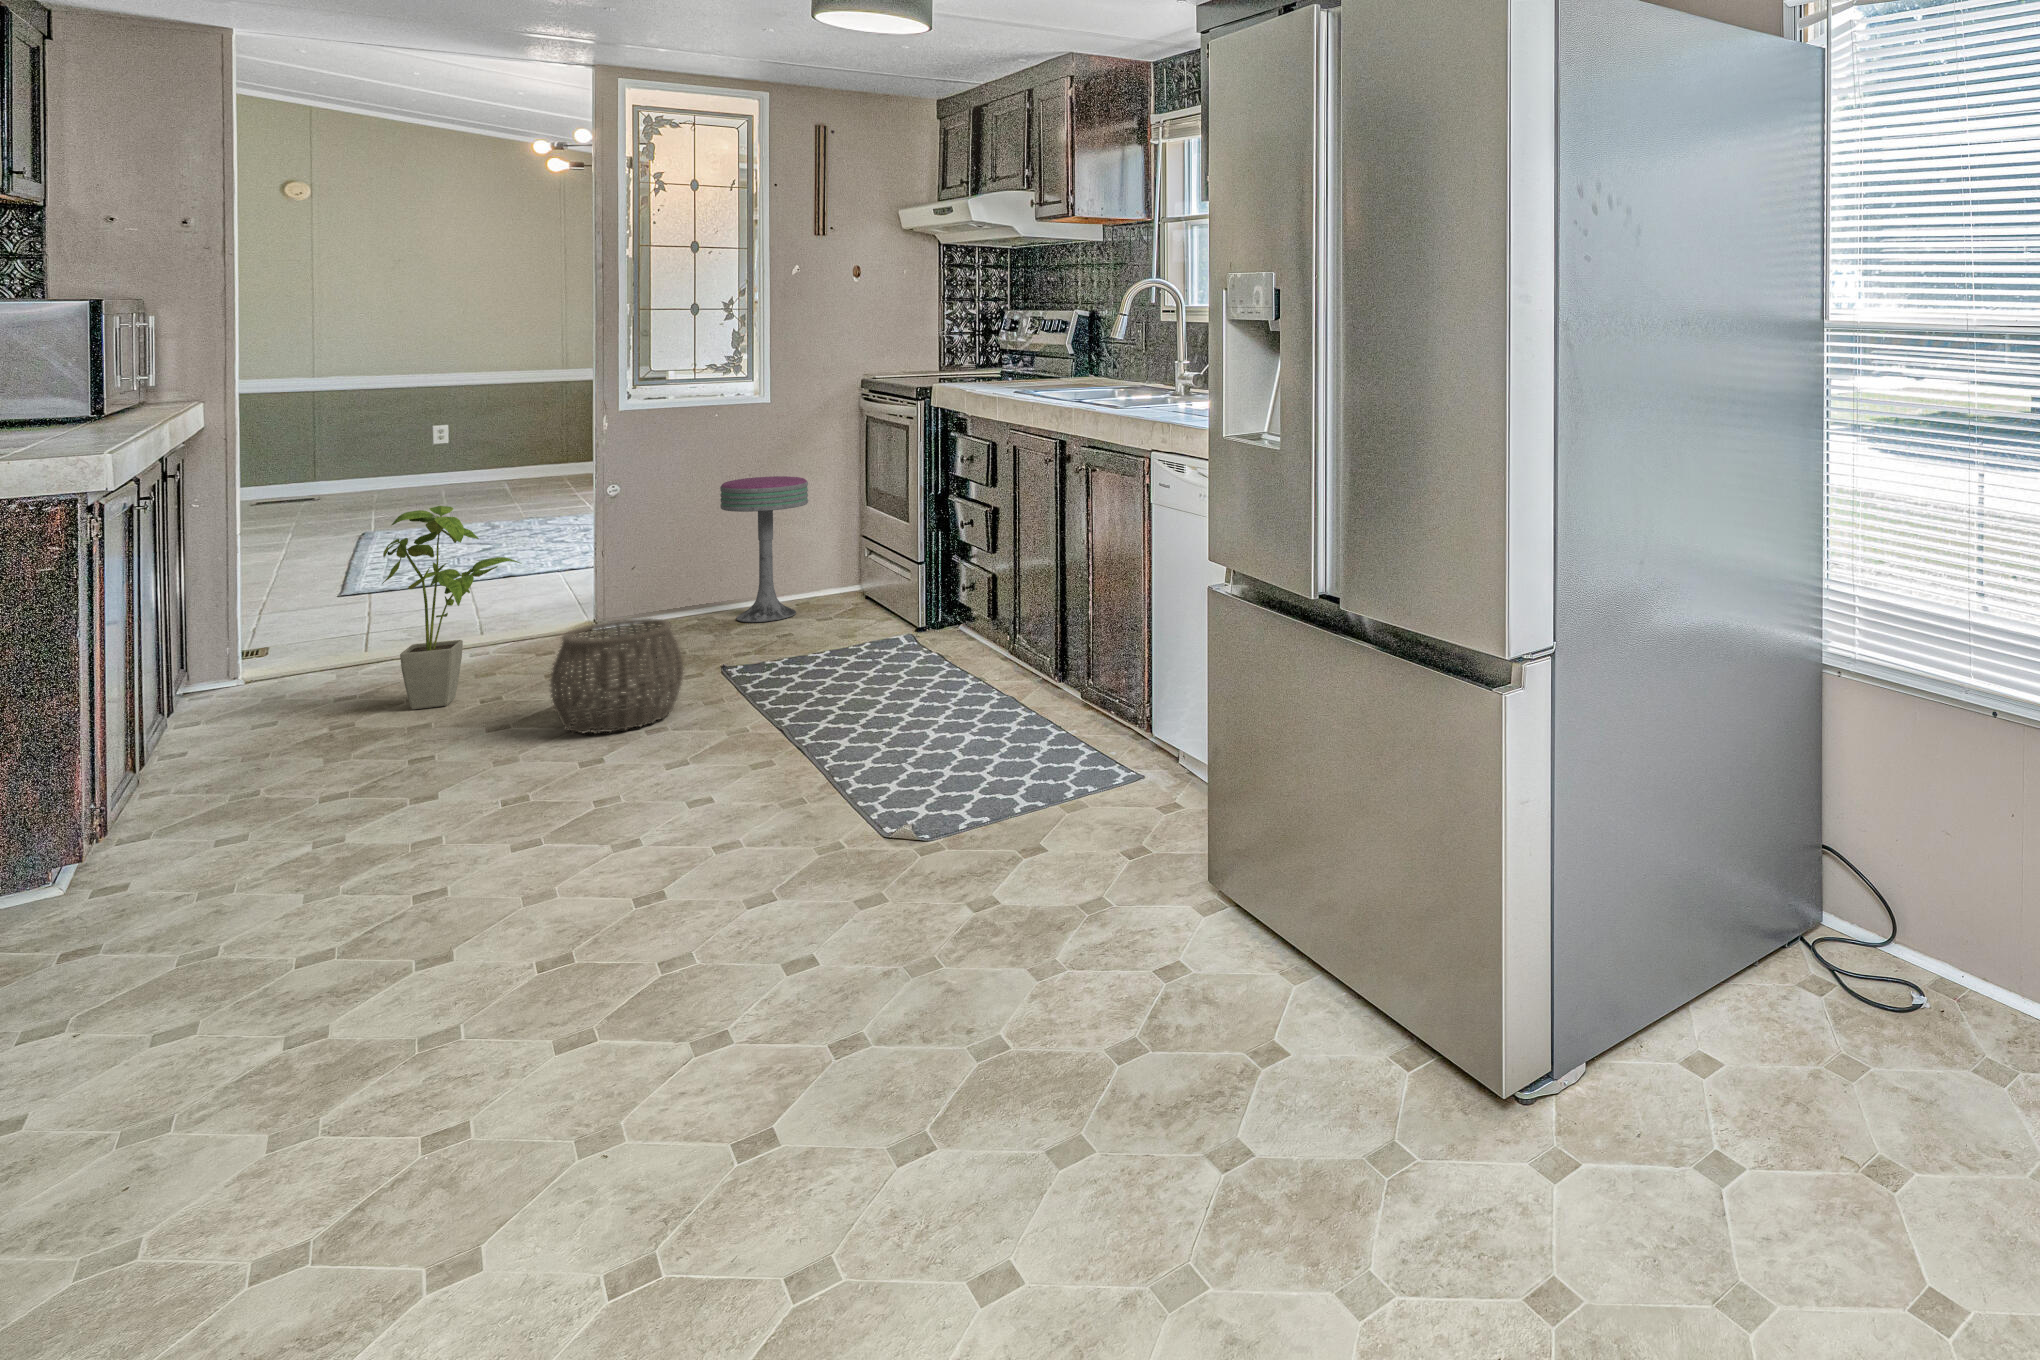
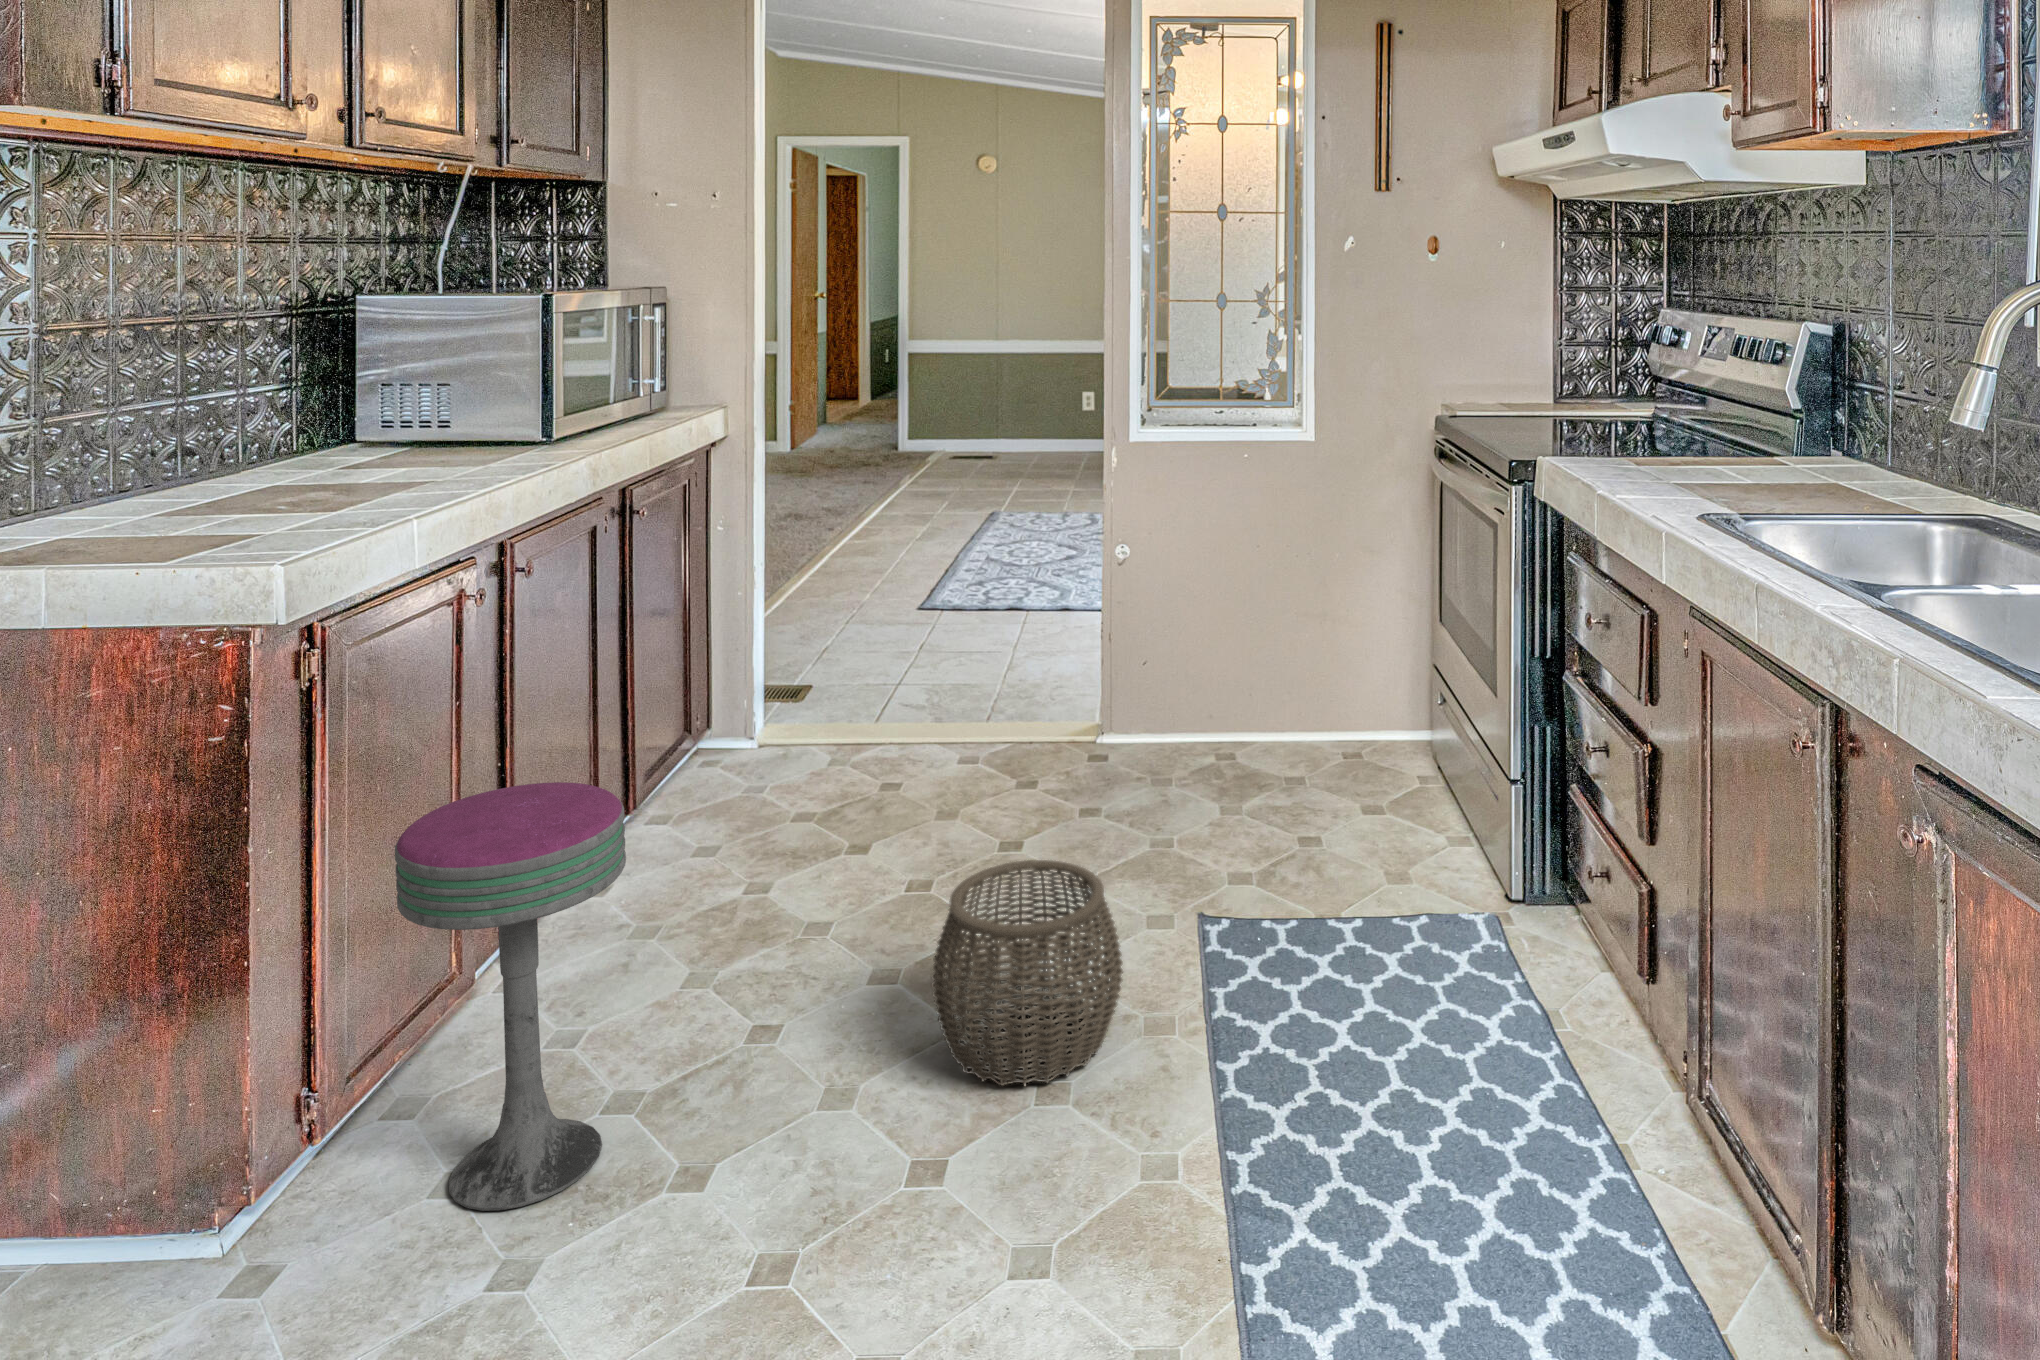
bar stool: present [720,476,808,622] -> present [395,782,626,1211]
house plant: present [382,506,521,709] -> none [794,621,960,915]

